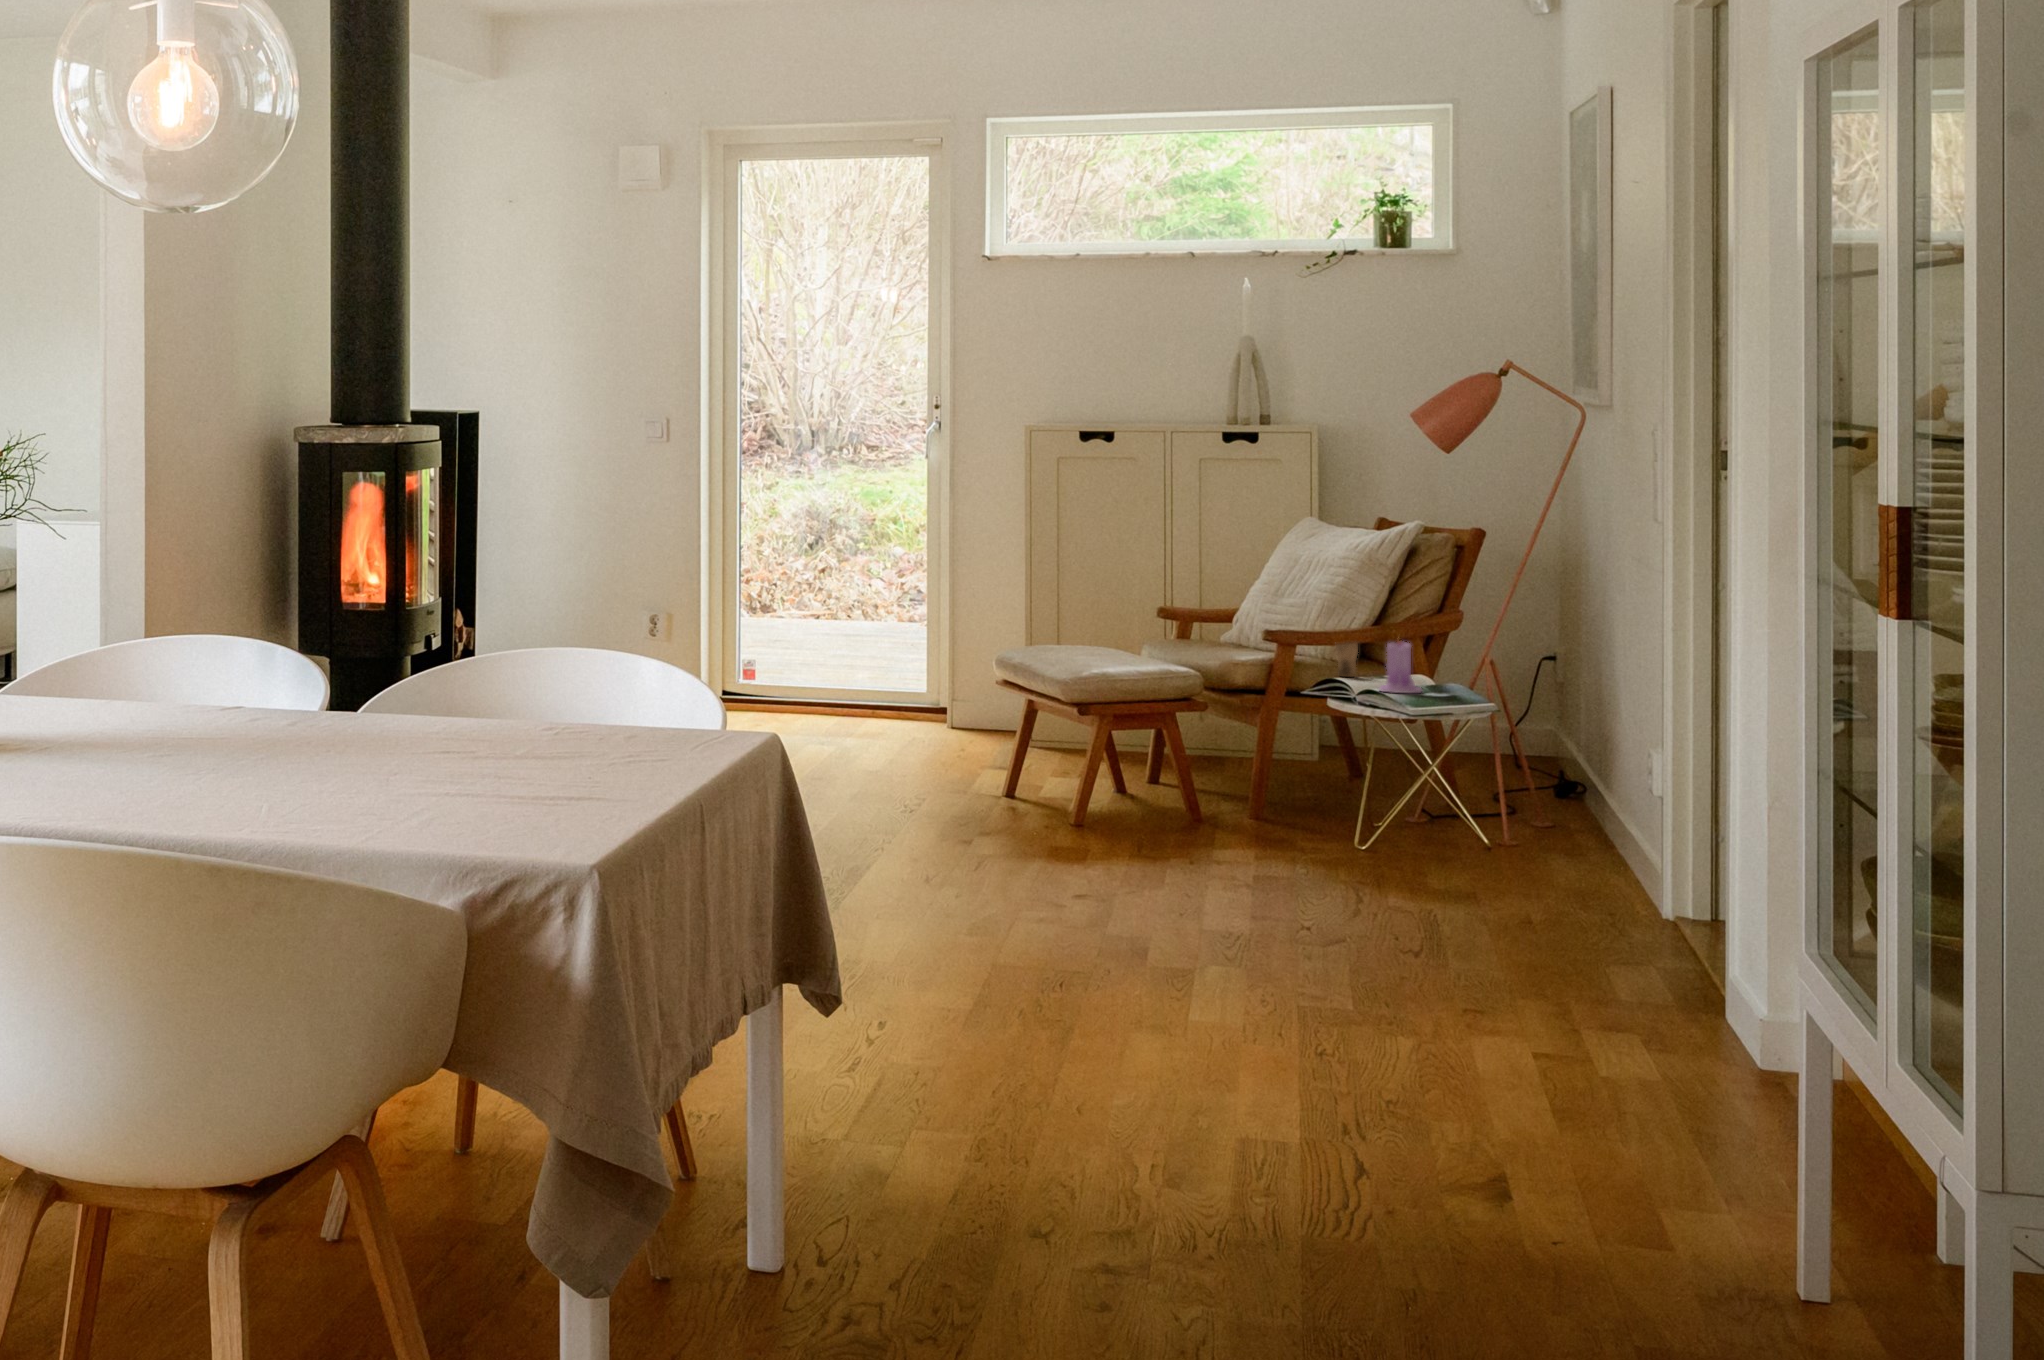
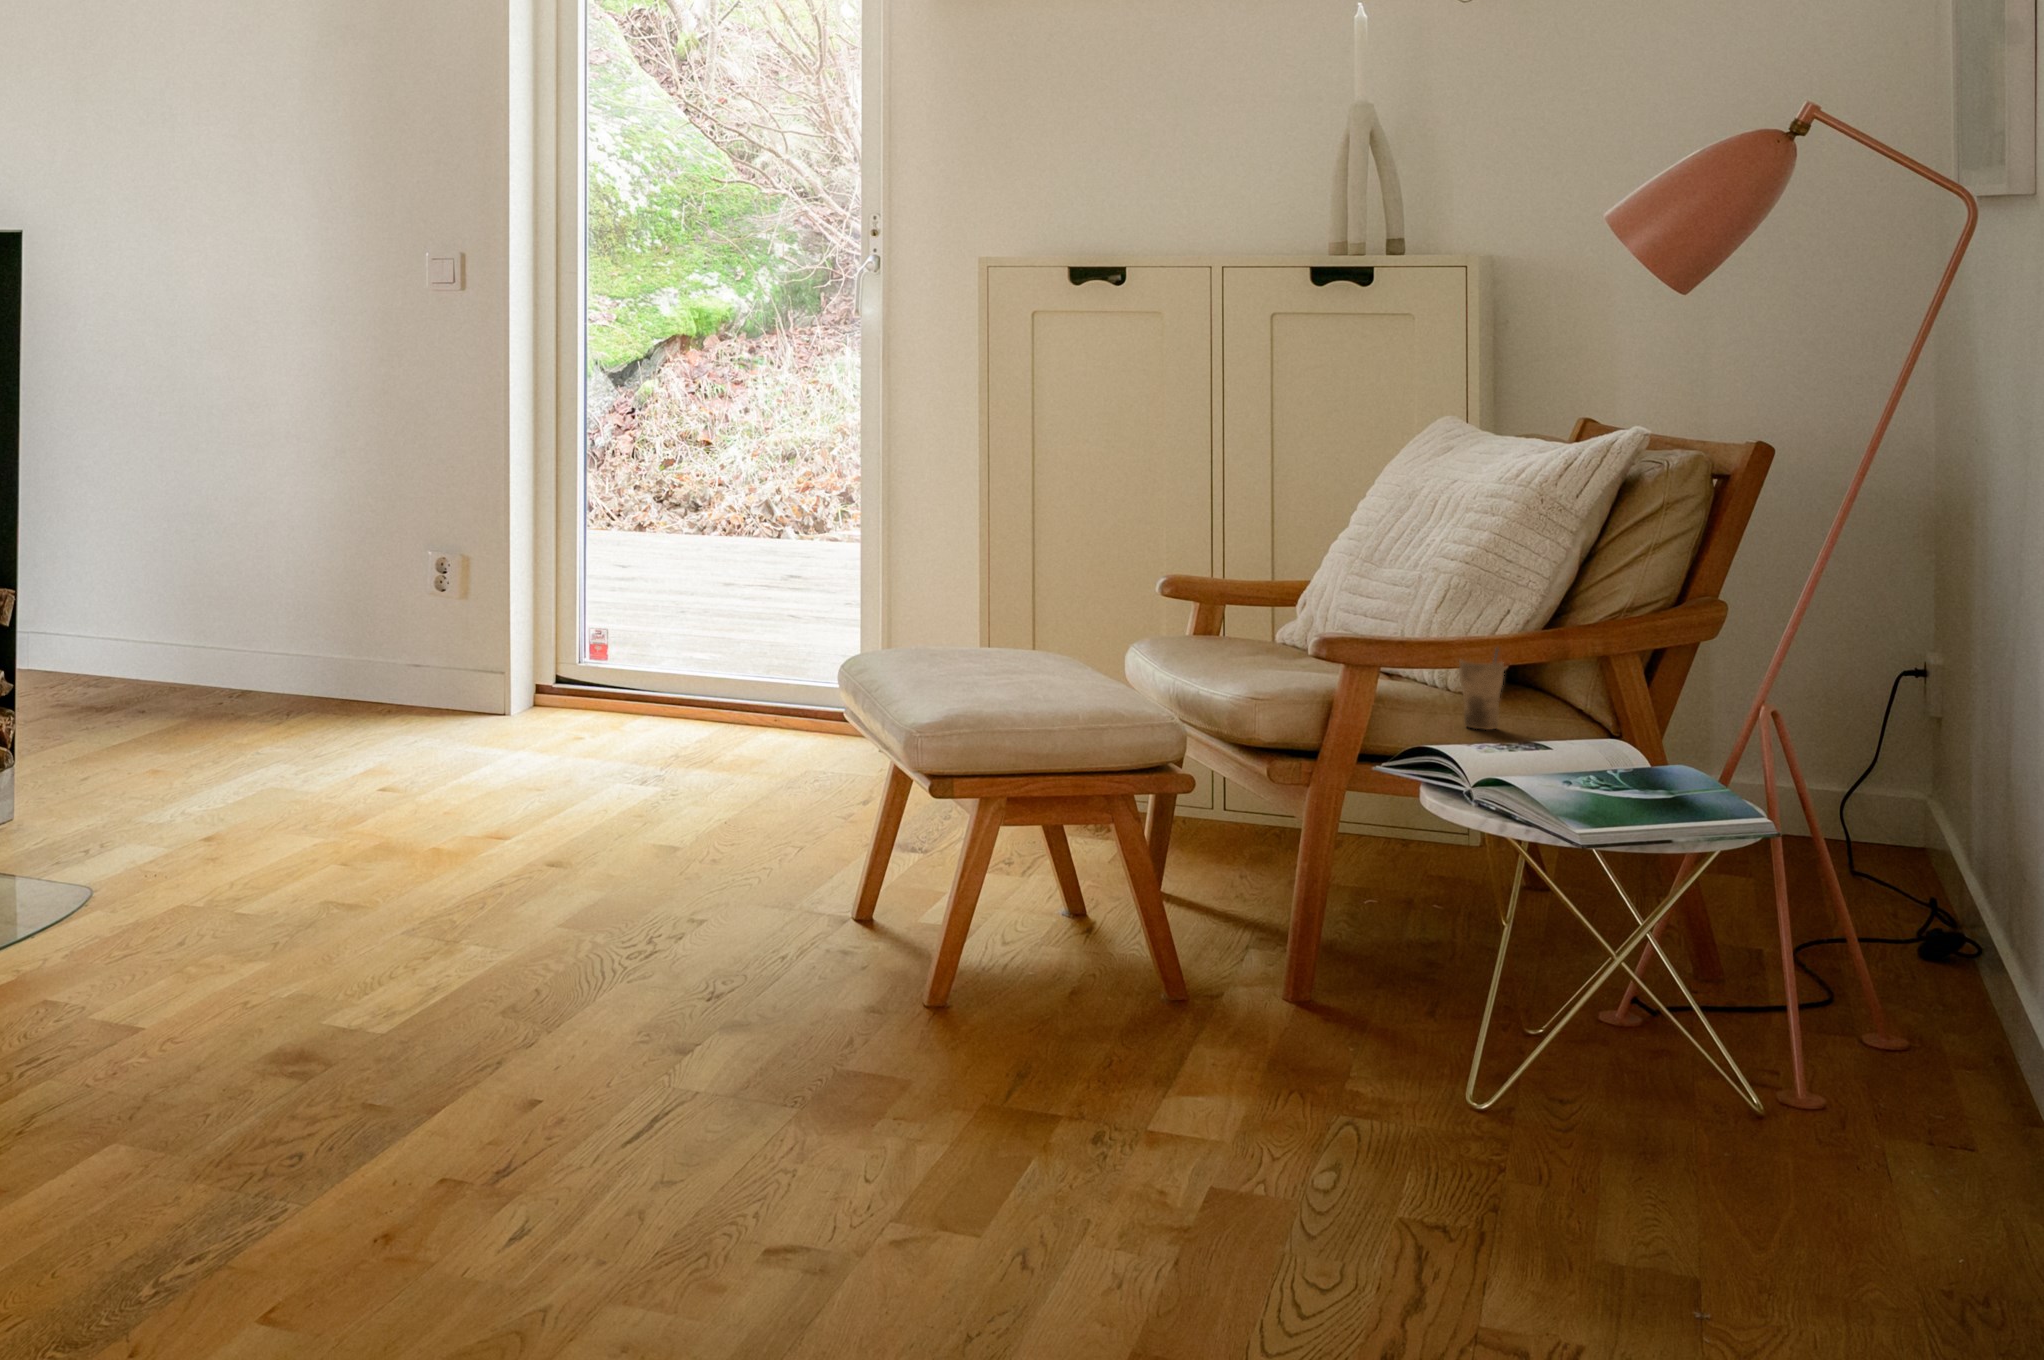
candle: present [1379,640,1422,693] -> none [1520,662,1615,787]

